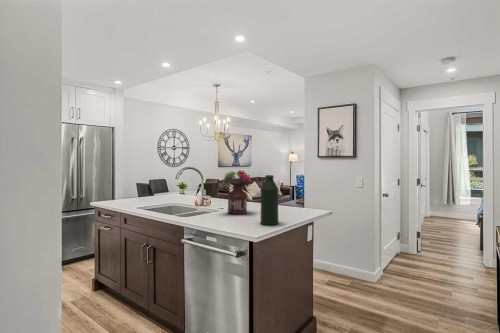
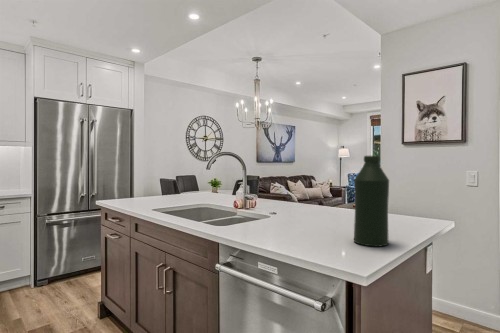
flower arrangement: present [223,170,252,214] -> none [279,152,328,223]

